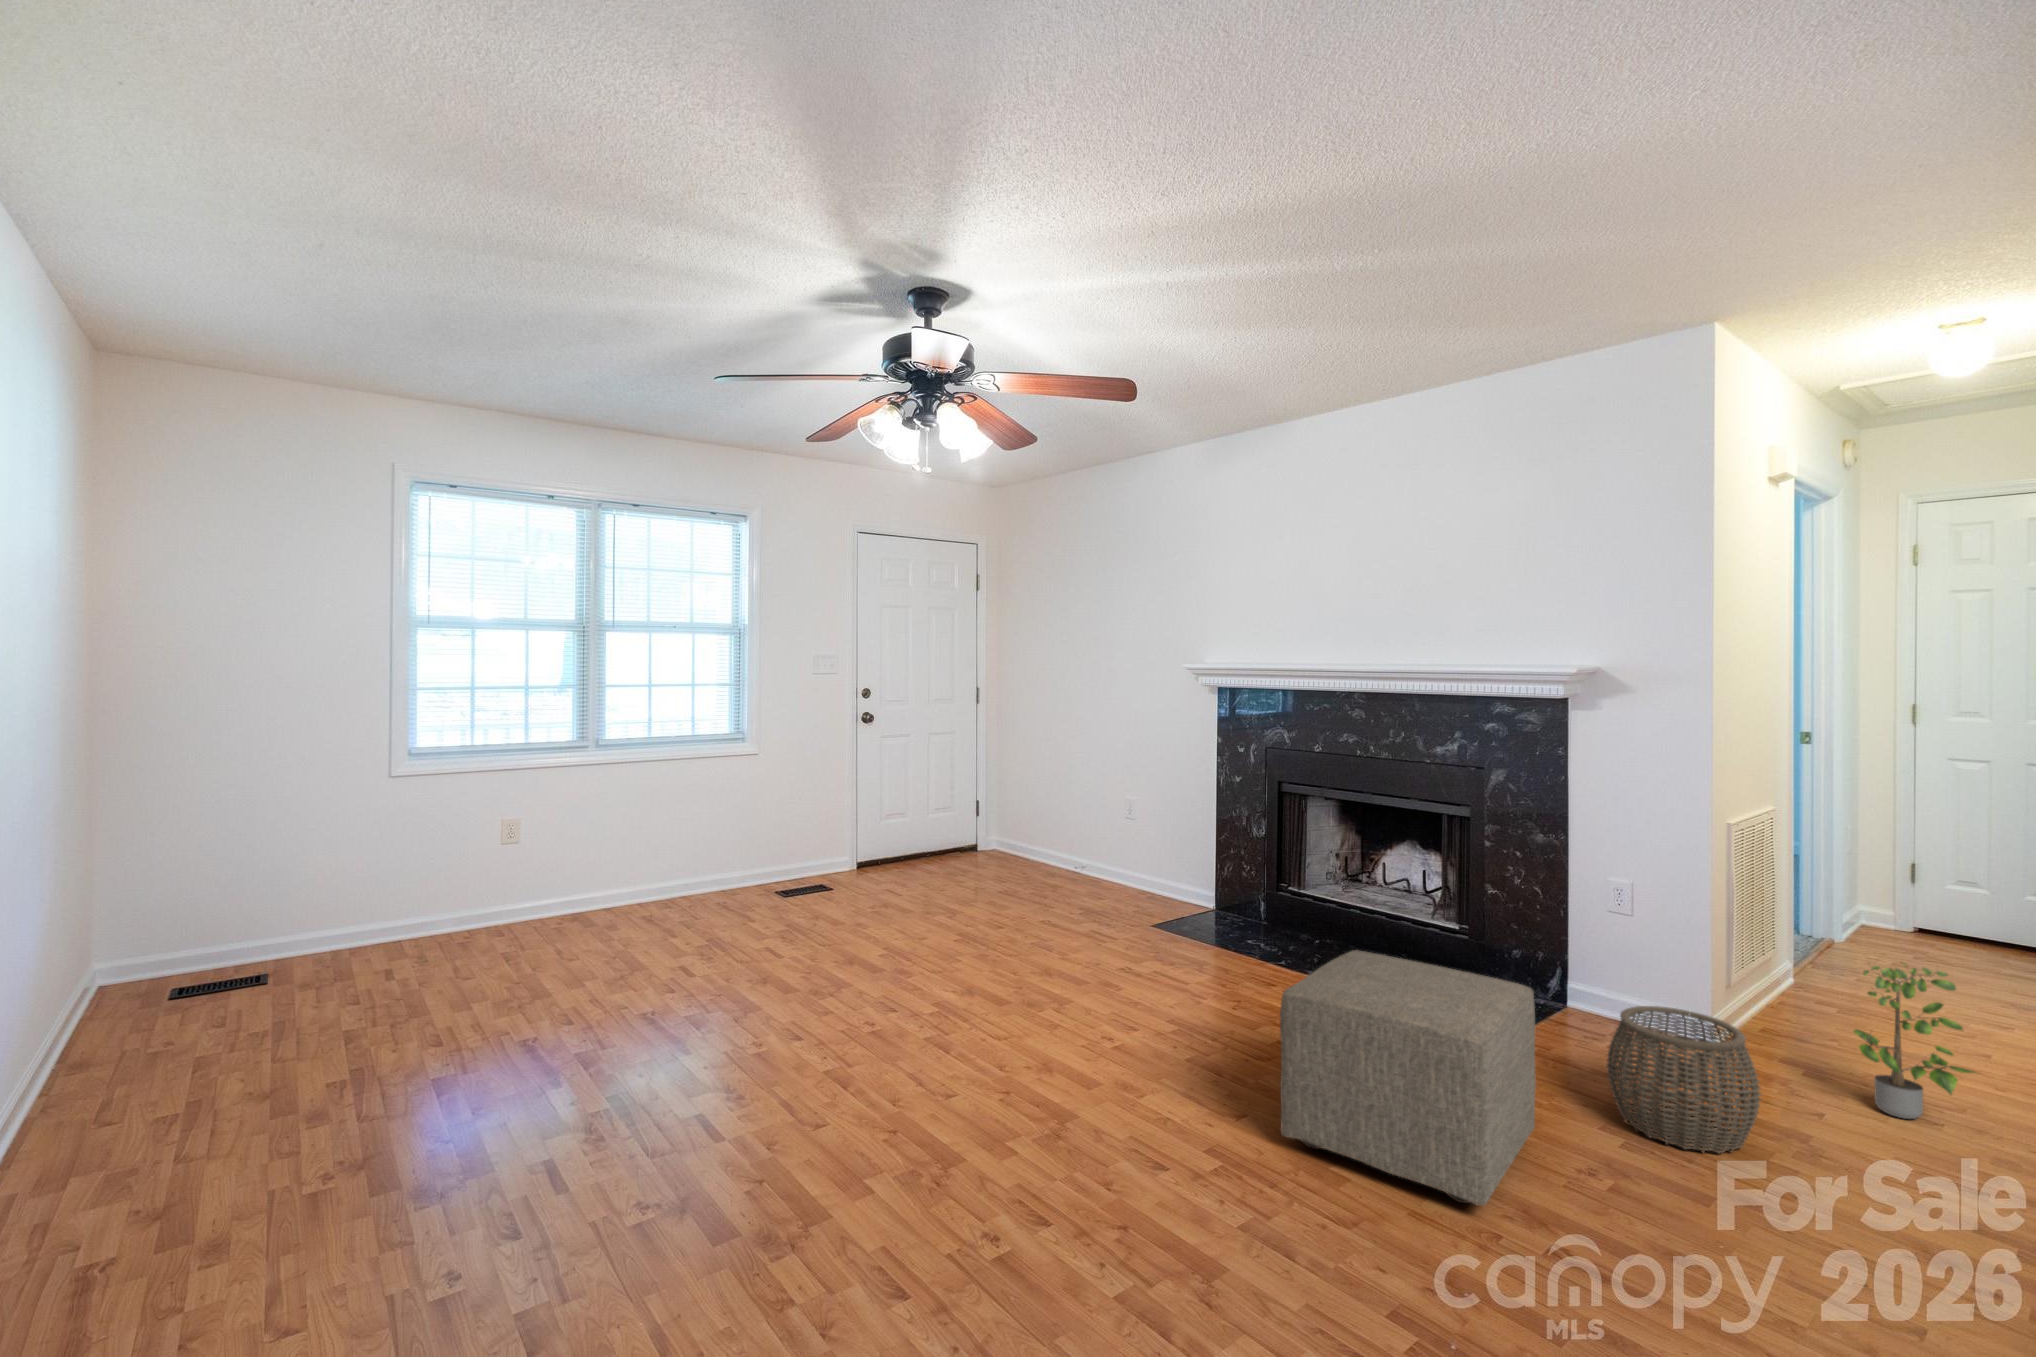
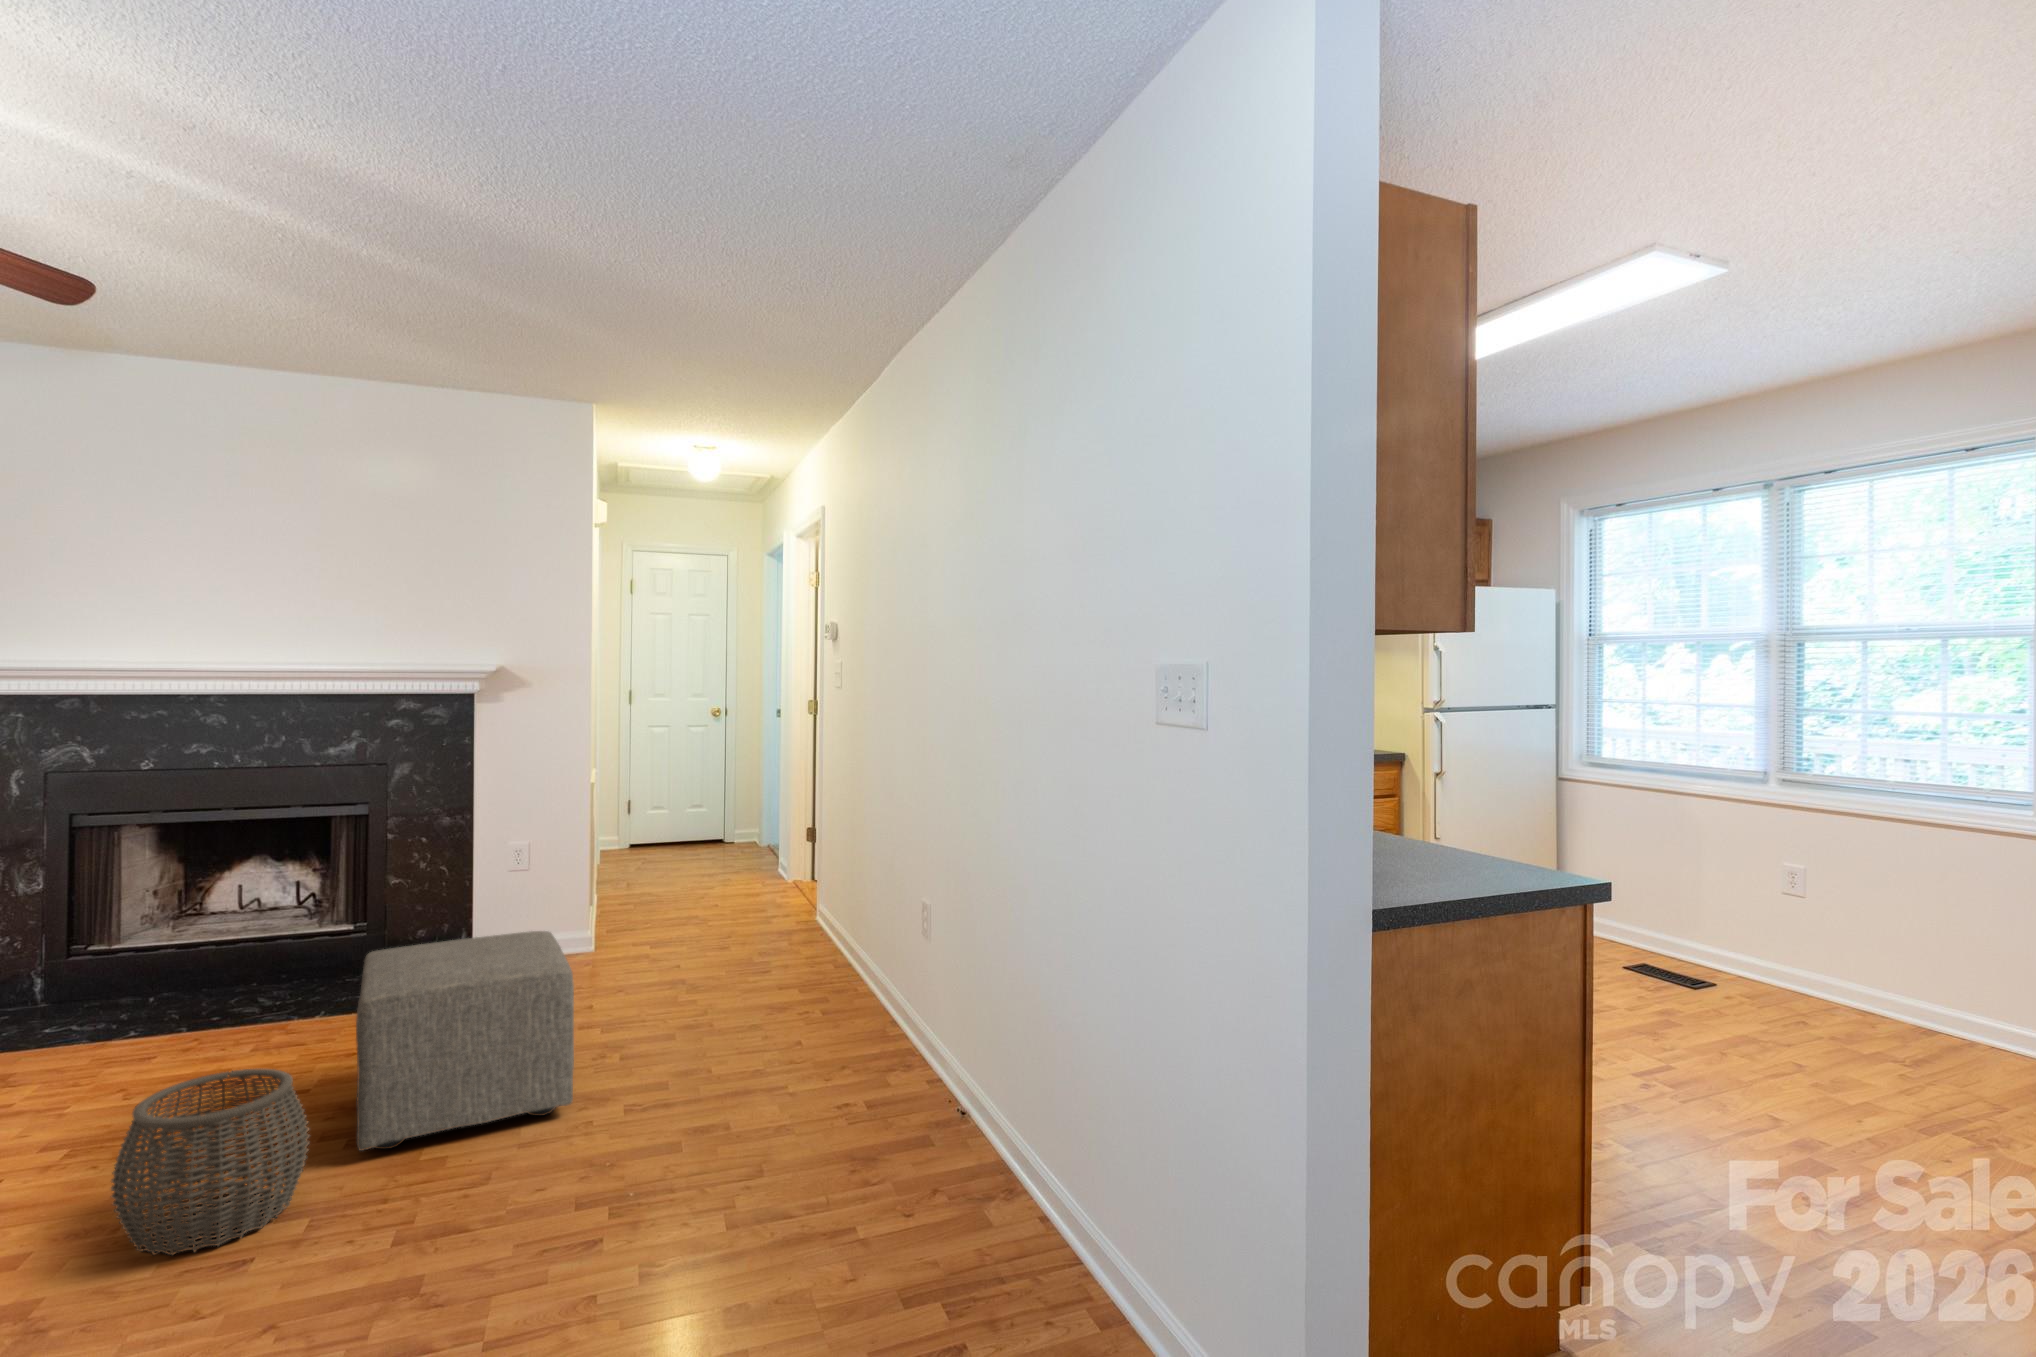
potted plant: present [1854,964,1975,1119] -> none [686,854,747,958]
woven basket: present [1607,1006,1761,1153] -> present [111,1069,310,1255]

